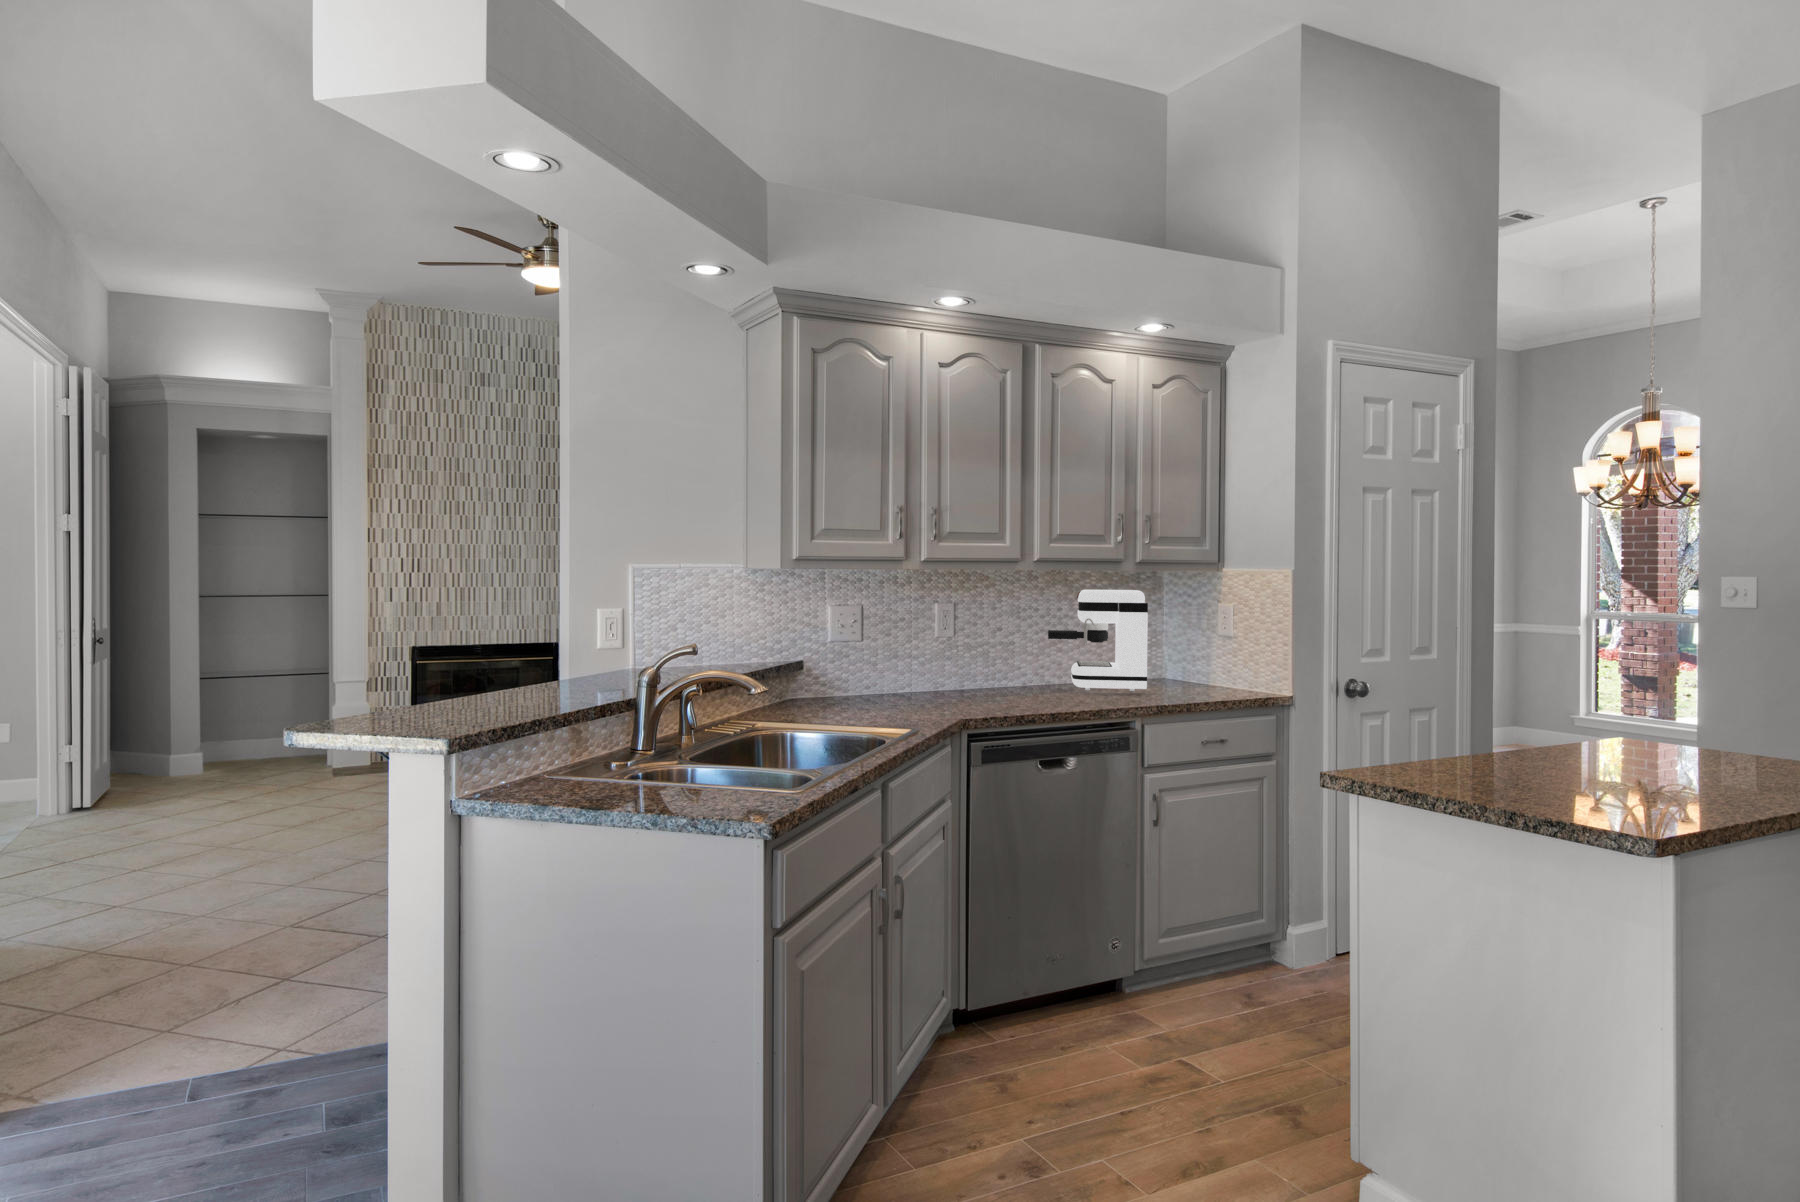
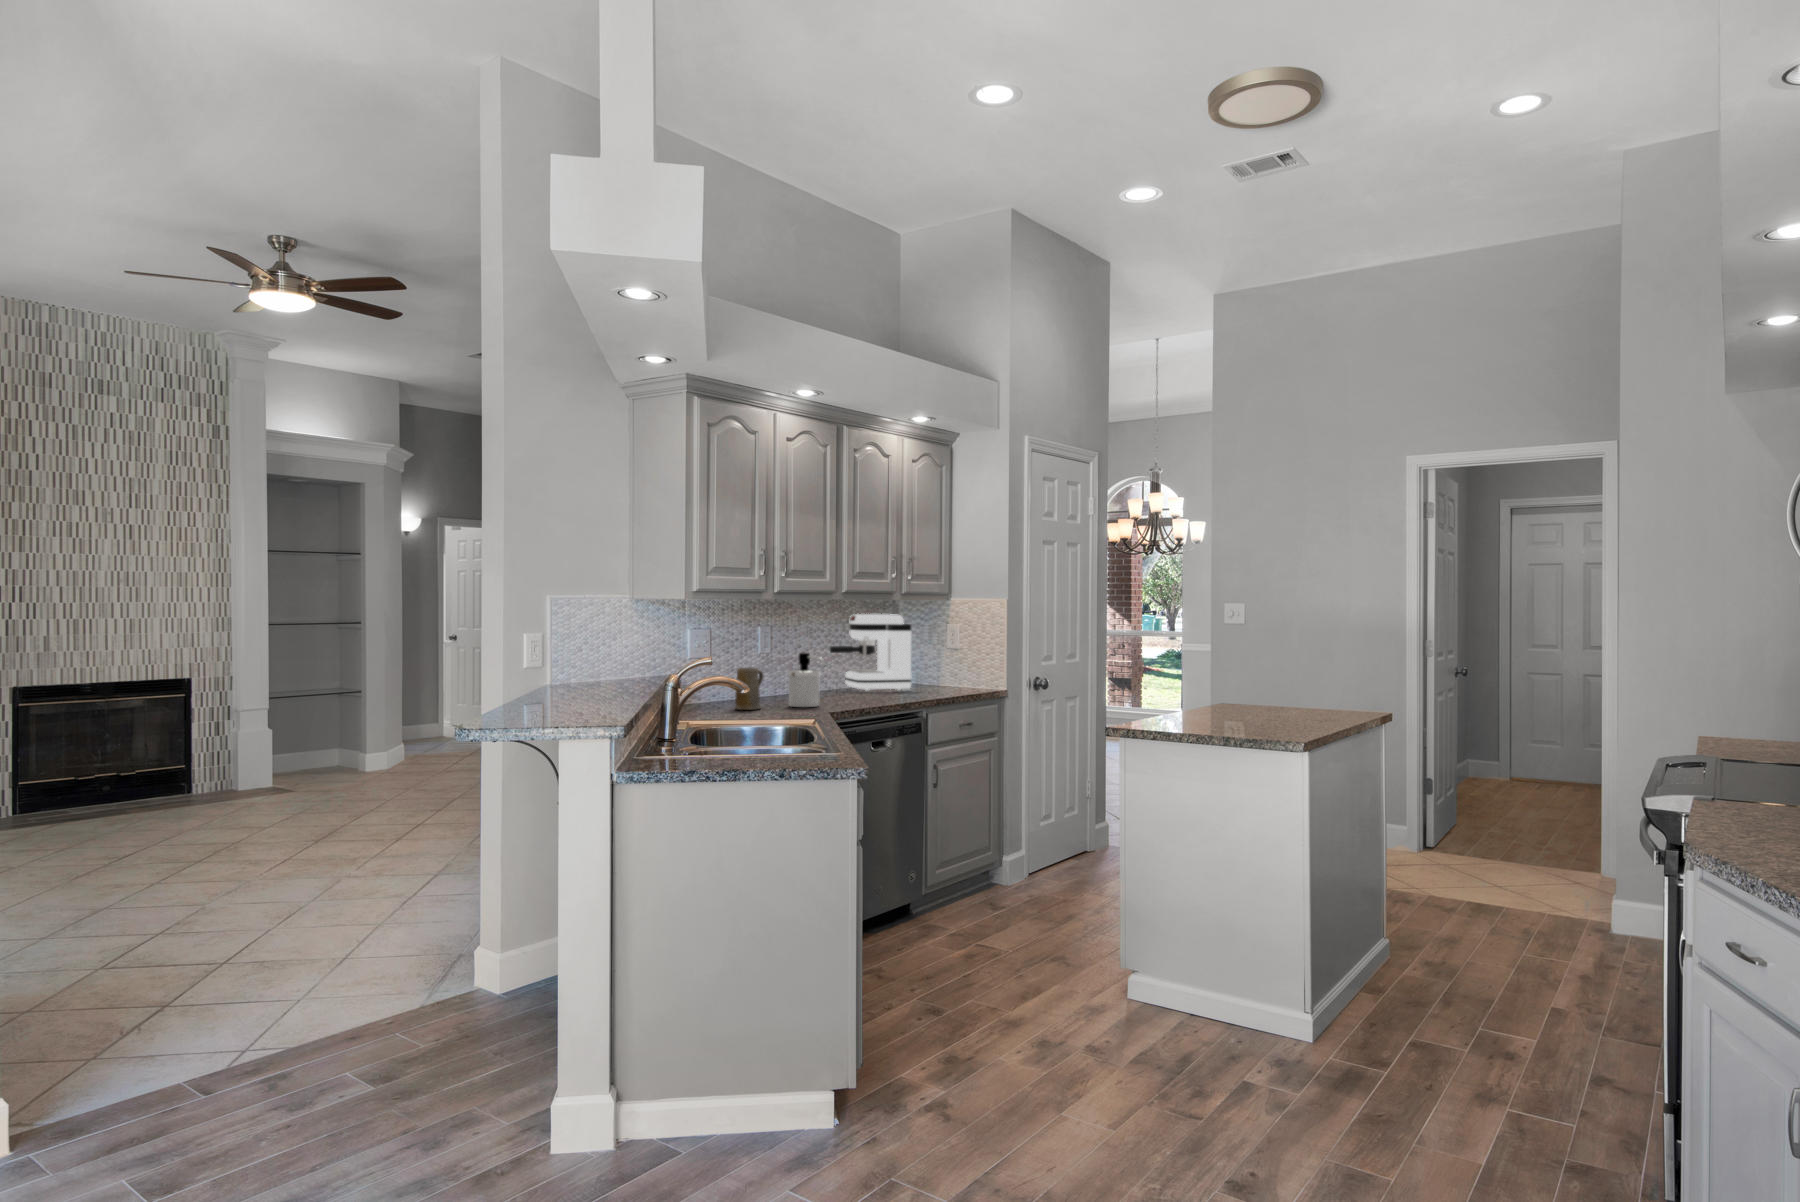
soap dispenser: none [934,639,977,710] -> present [788,653,825,707]
mug: none [863,656,903,710] -> present [735,668,763,710]

